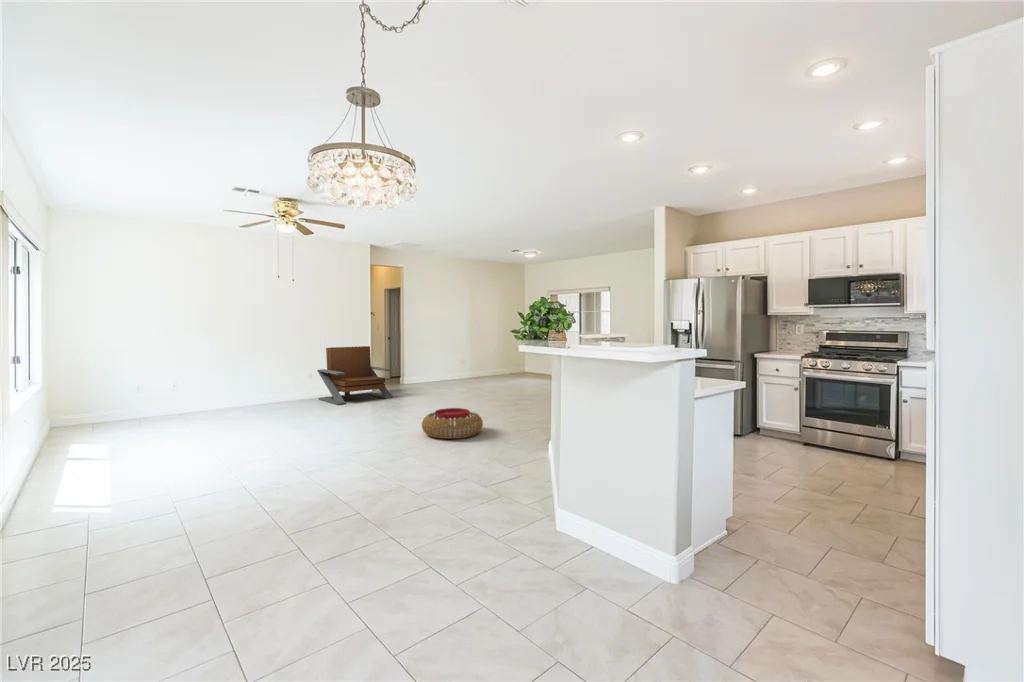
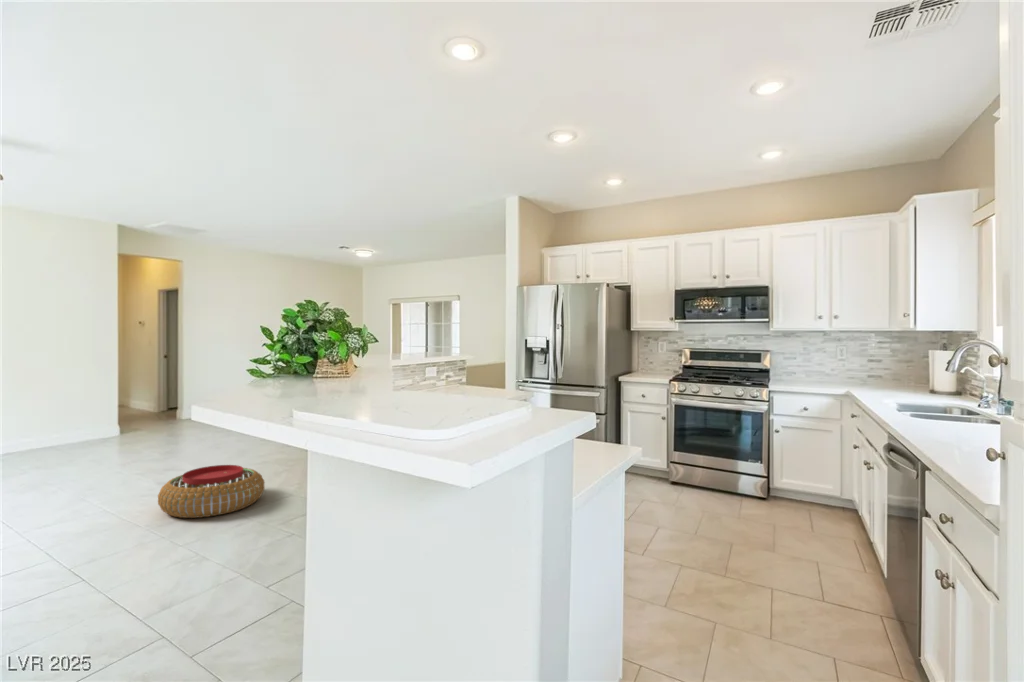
lounge chair: present [317,346,393,405] -> none [6,370,144,463]

